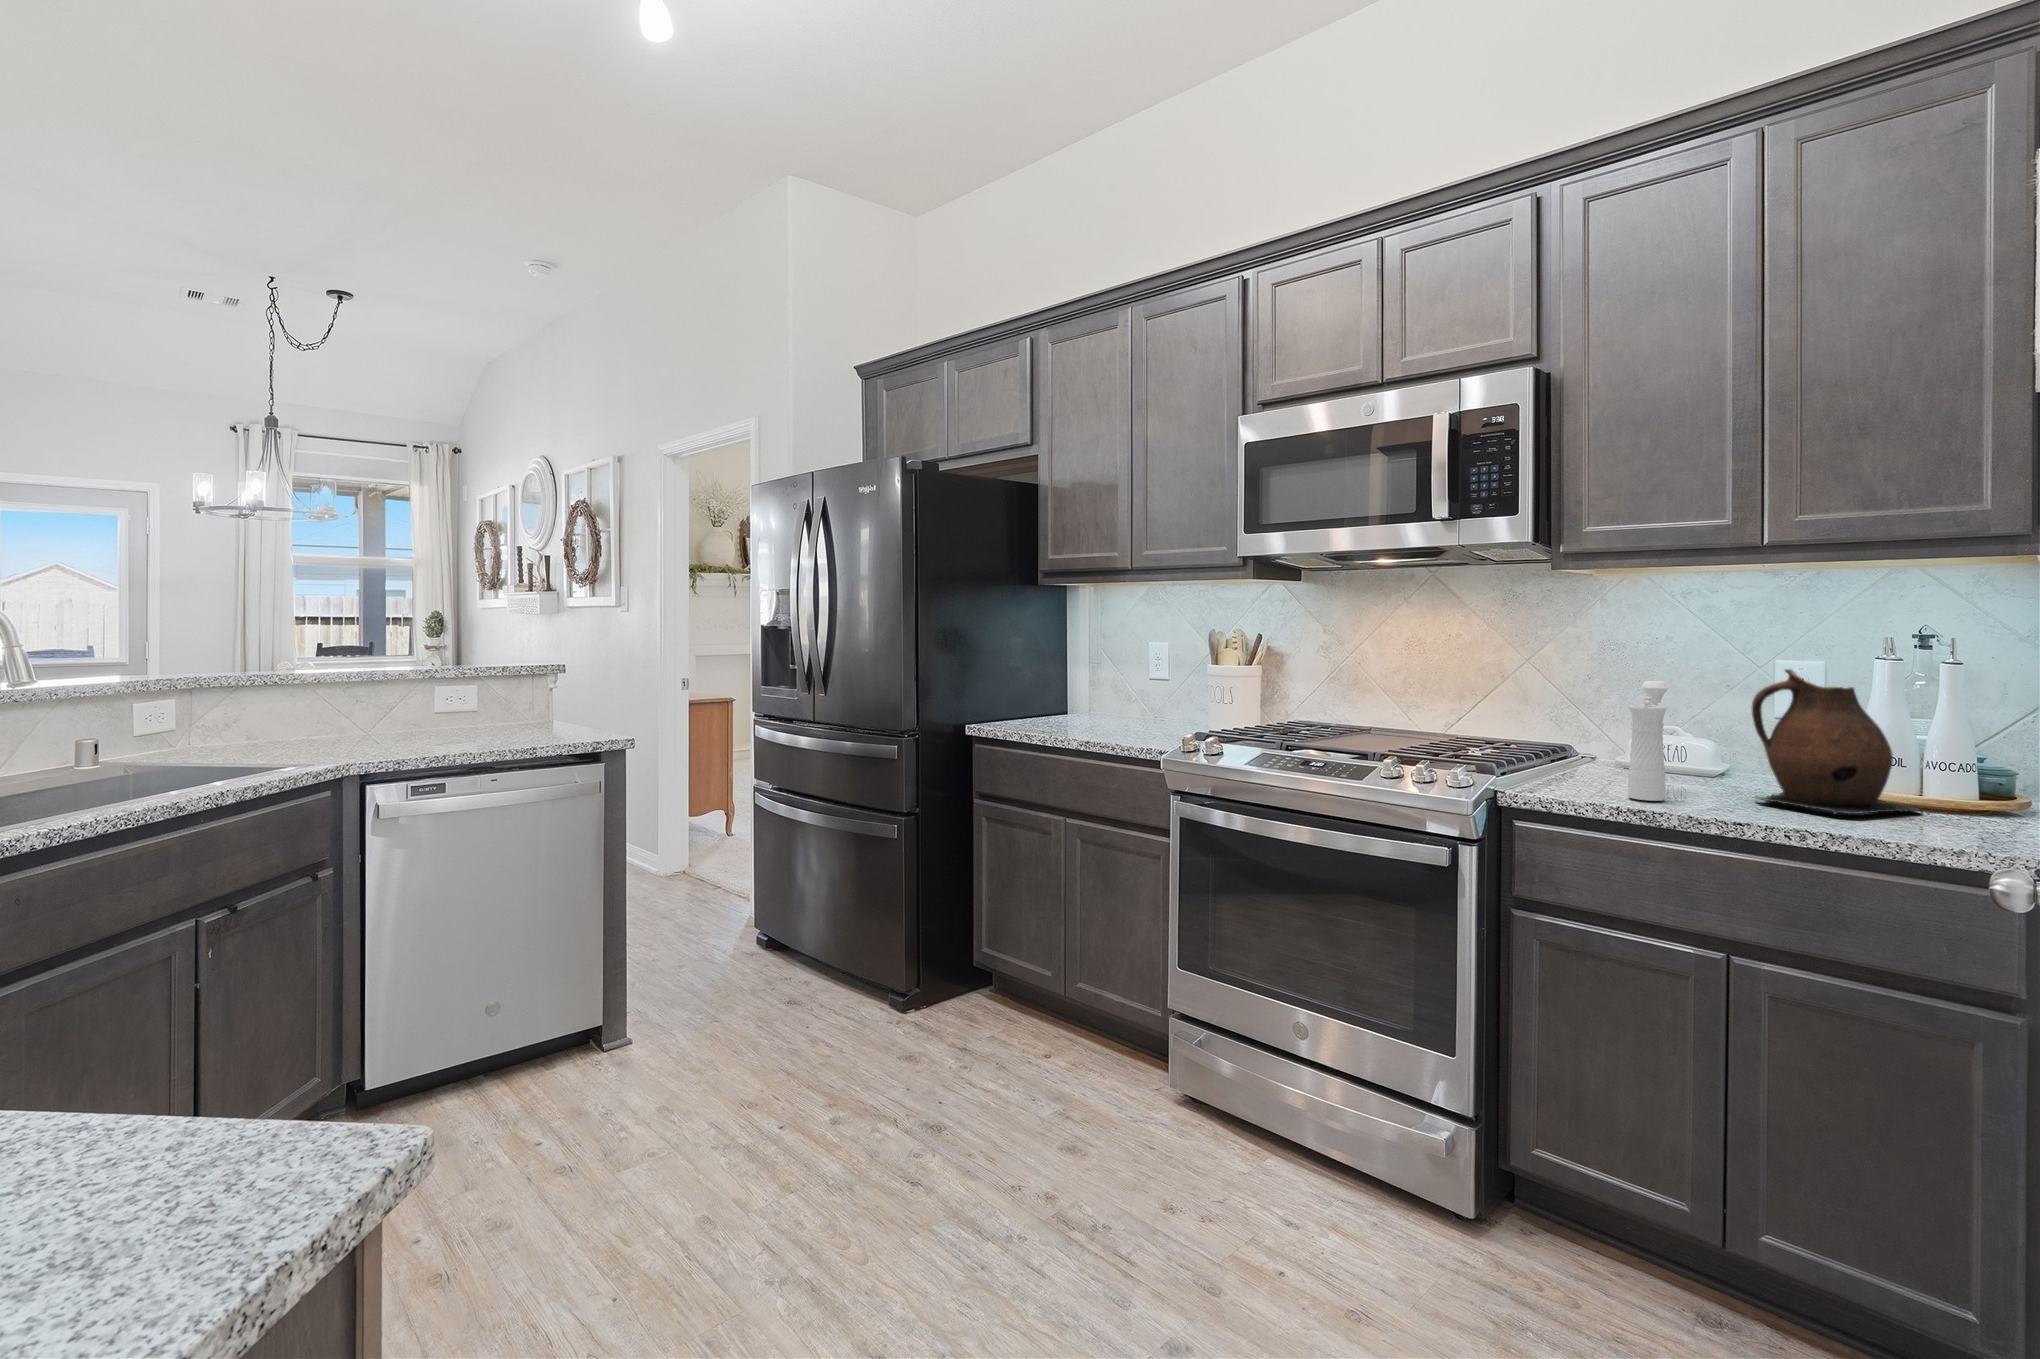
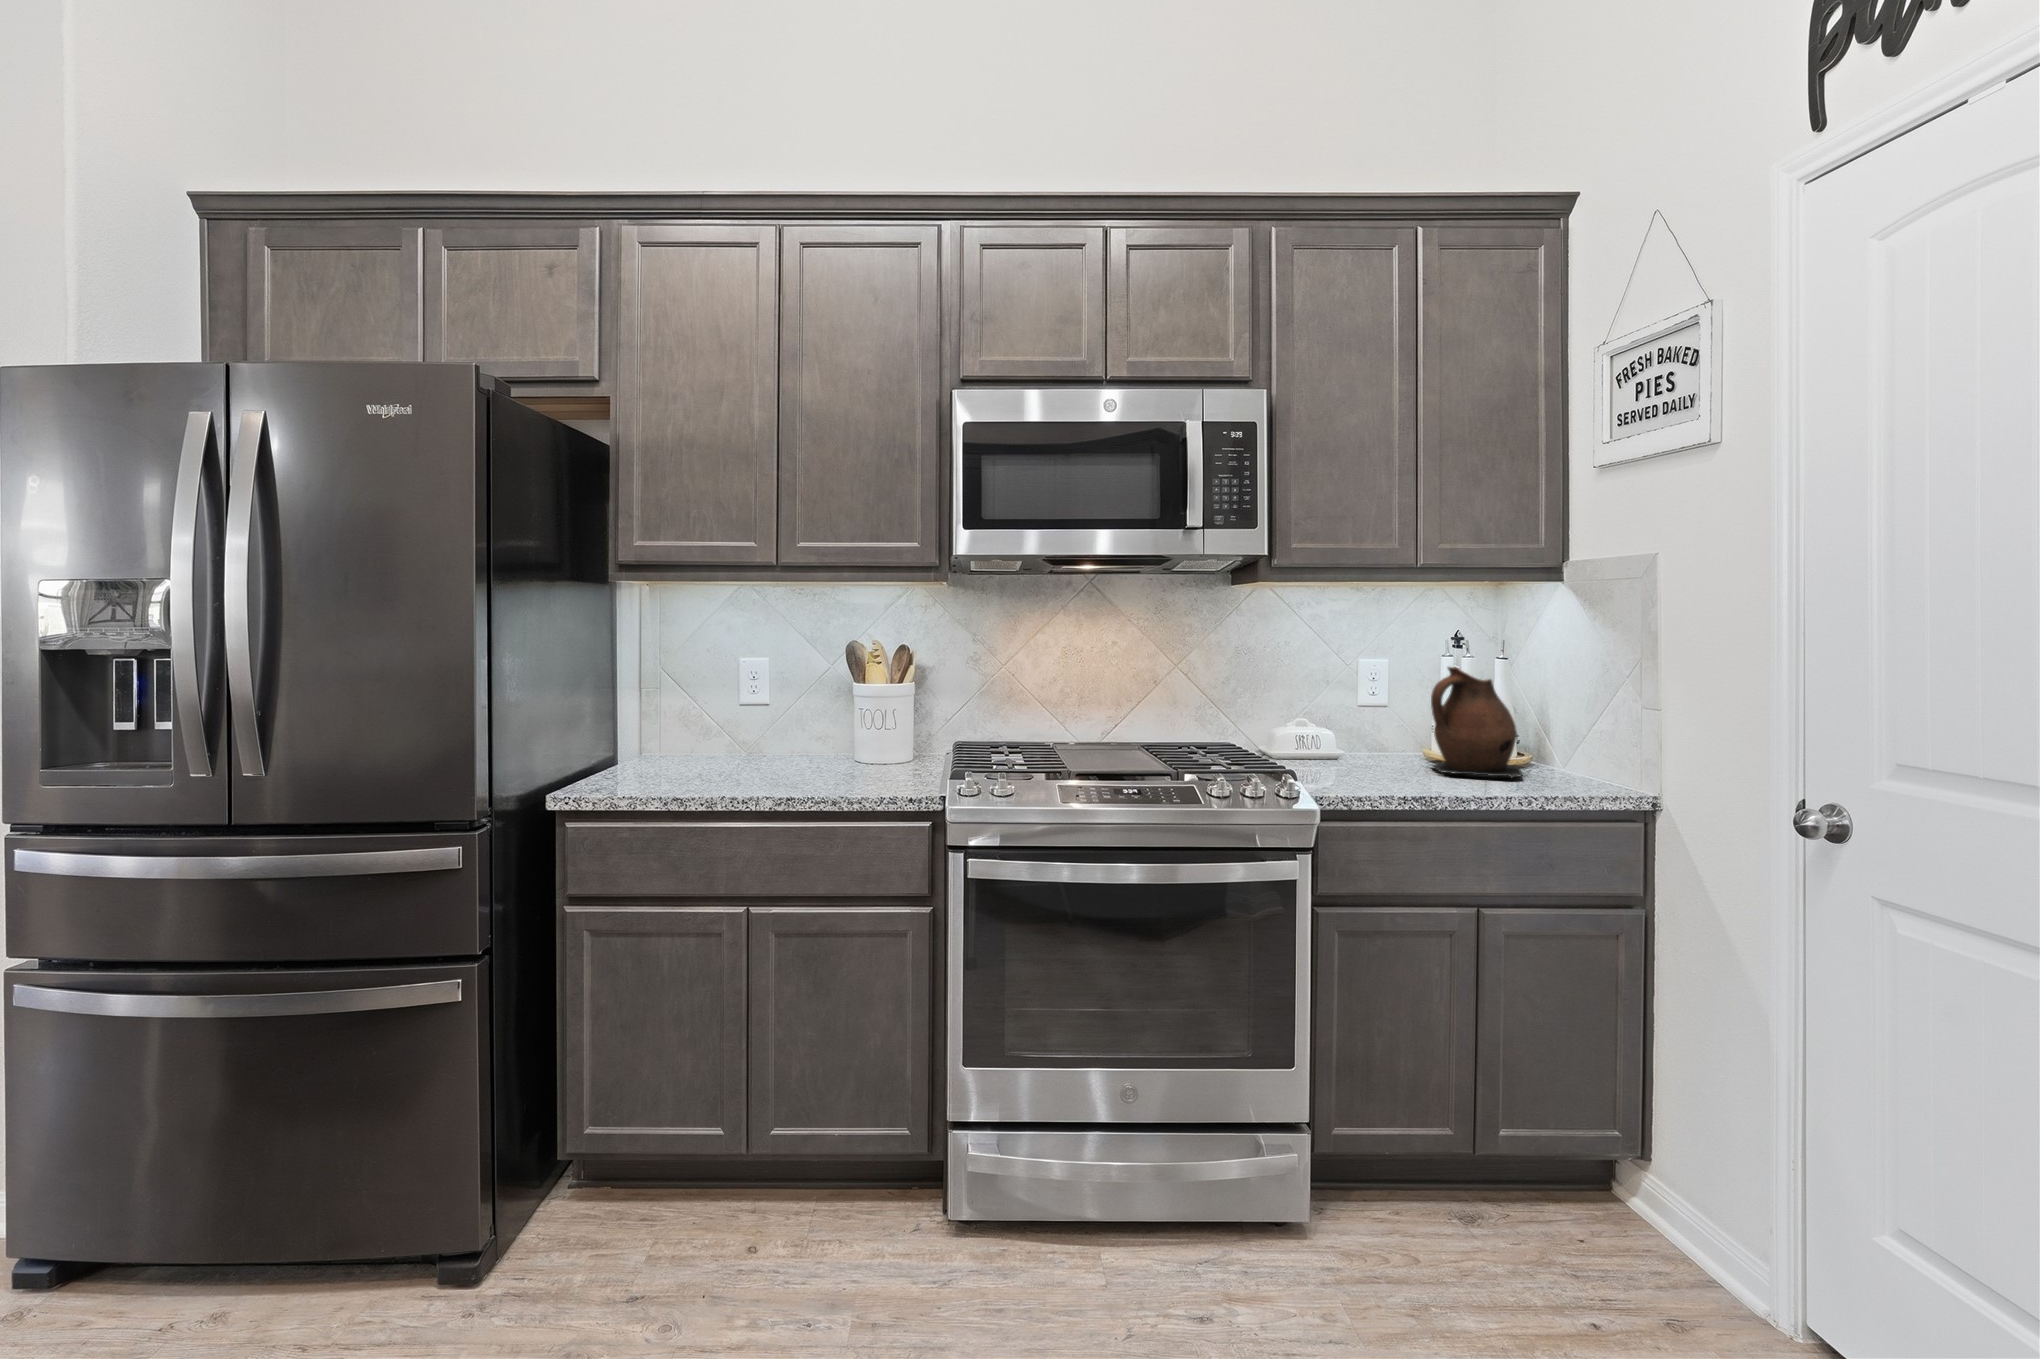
pepper mill: present [1628,681,1669,801] -> none [1360,682,1414,786]

